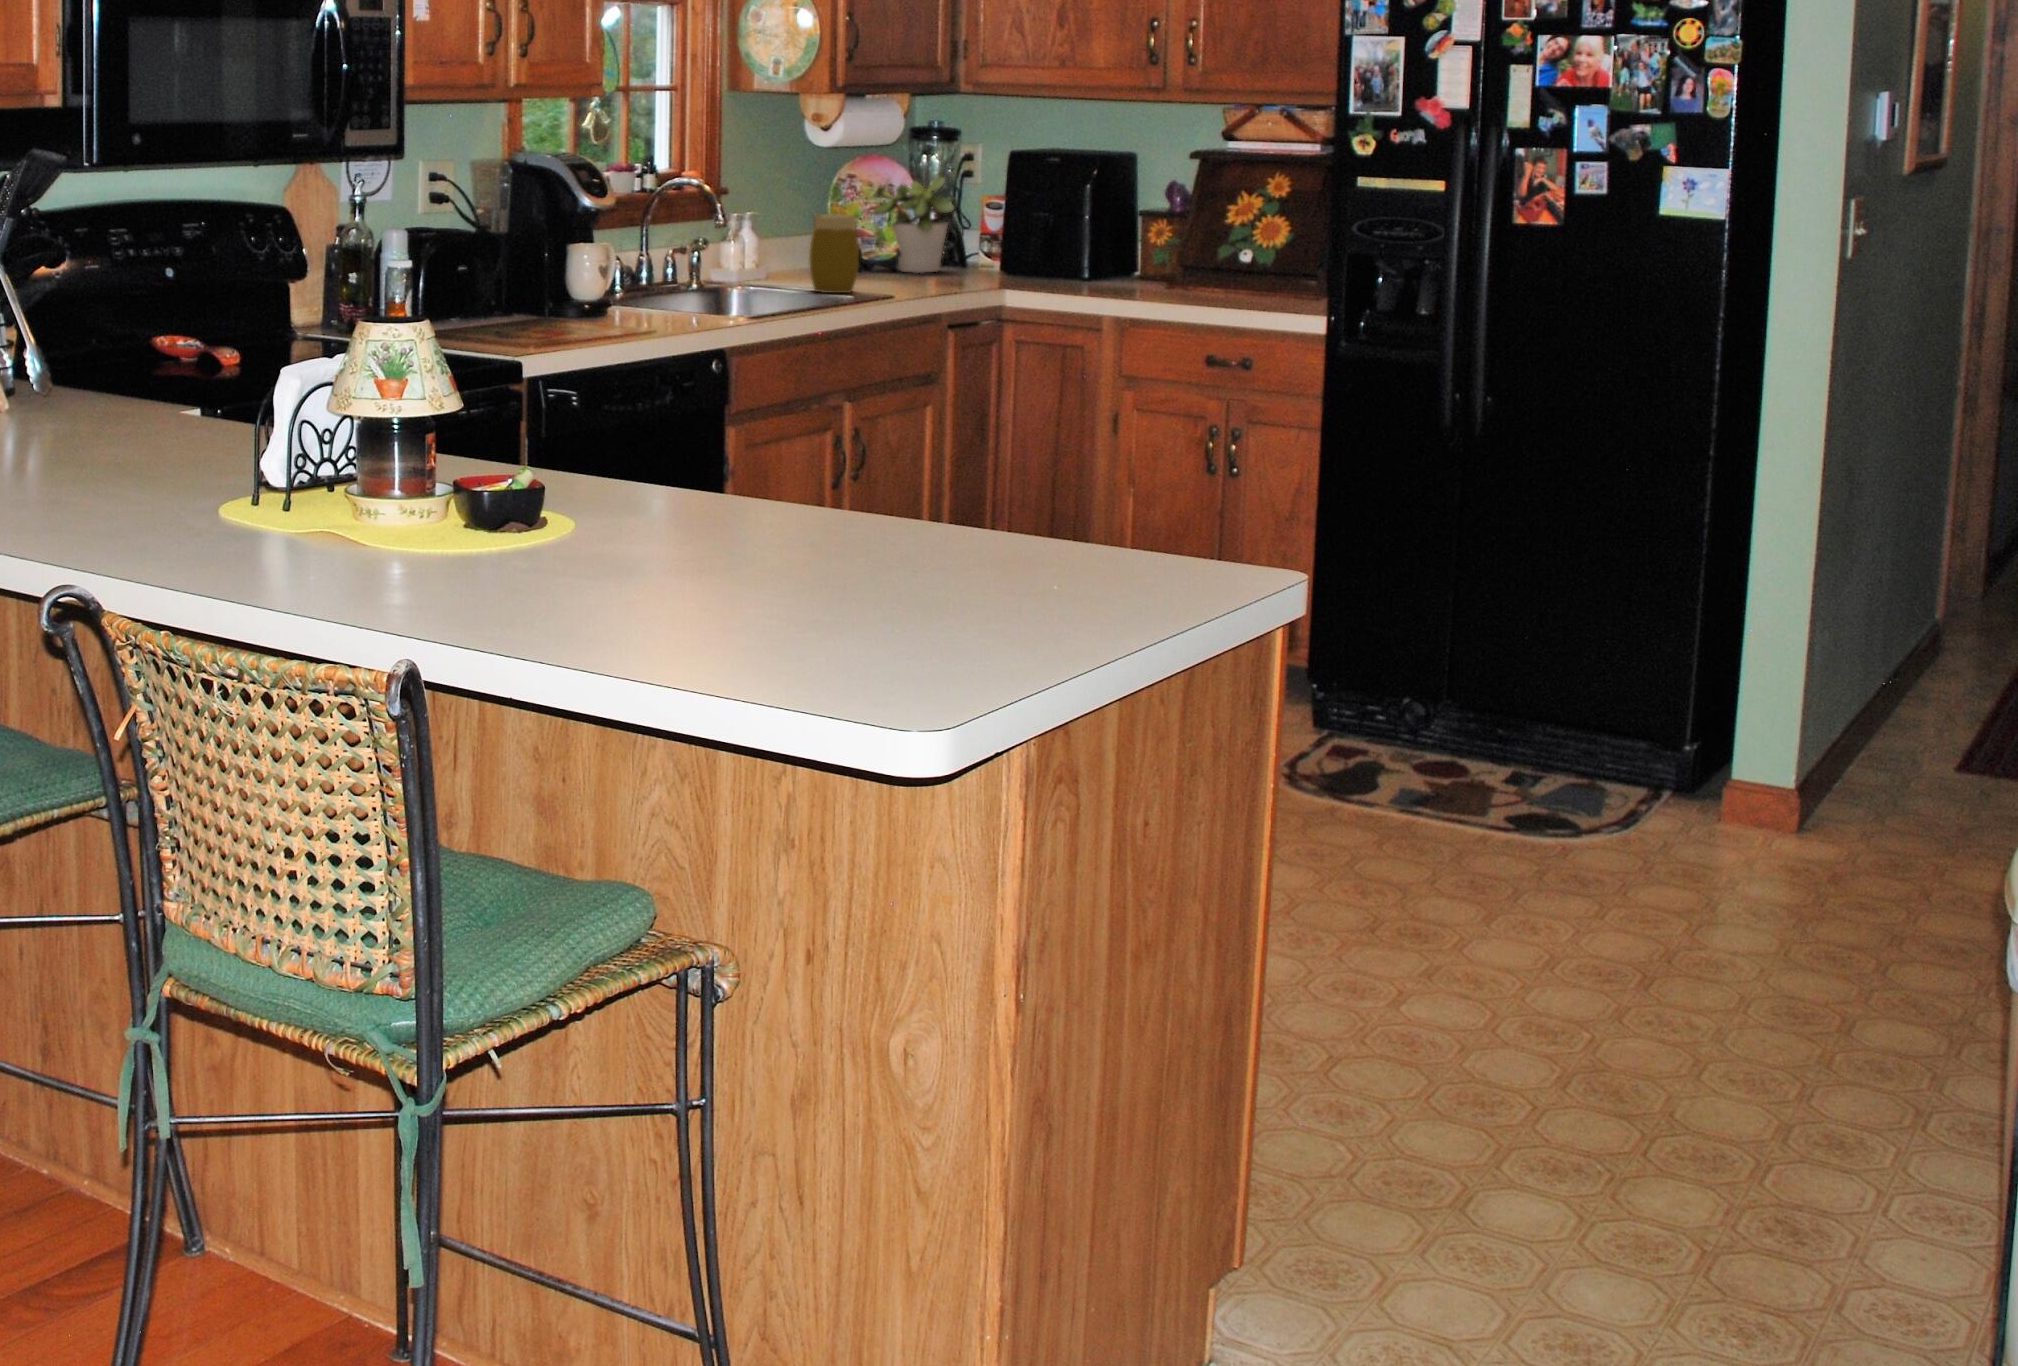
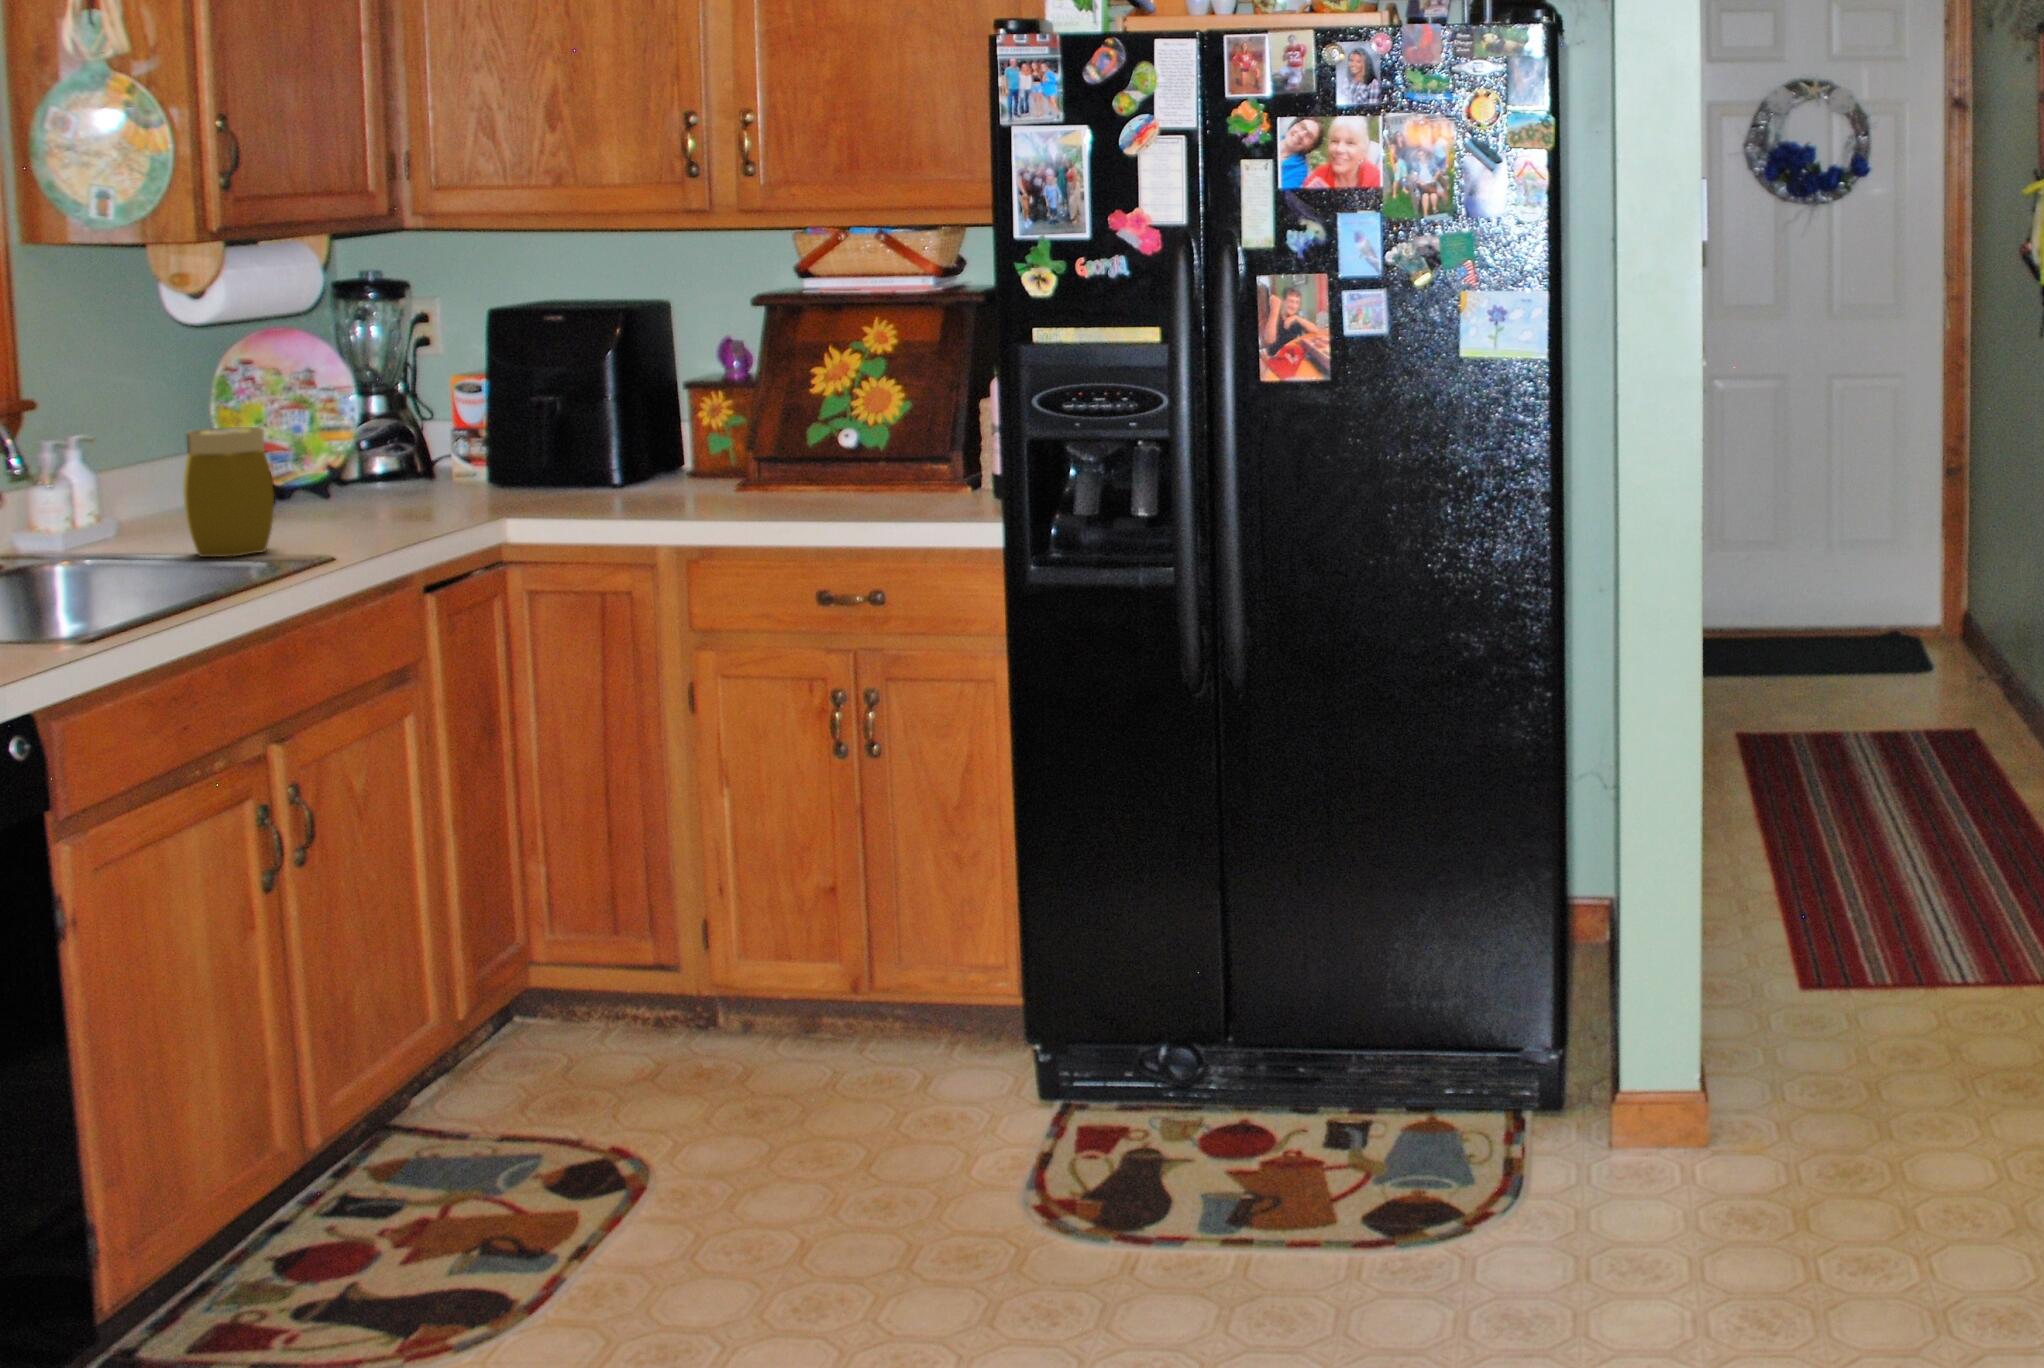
potted plant: present [873,177,955,273] -> none [259,353,412,503]

